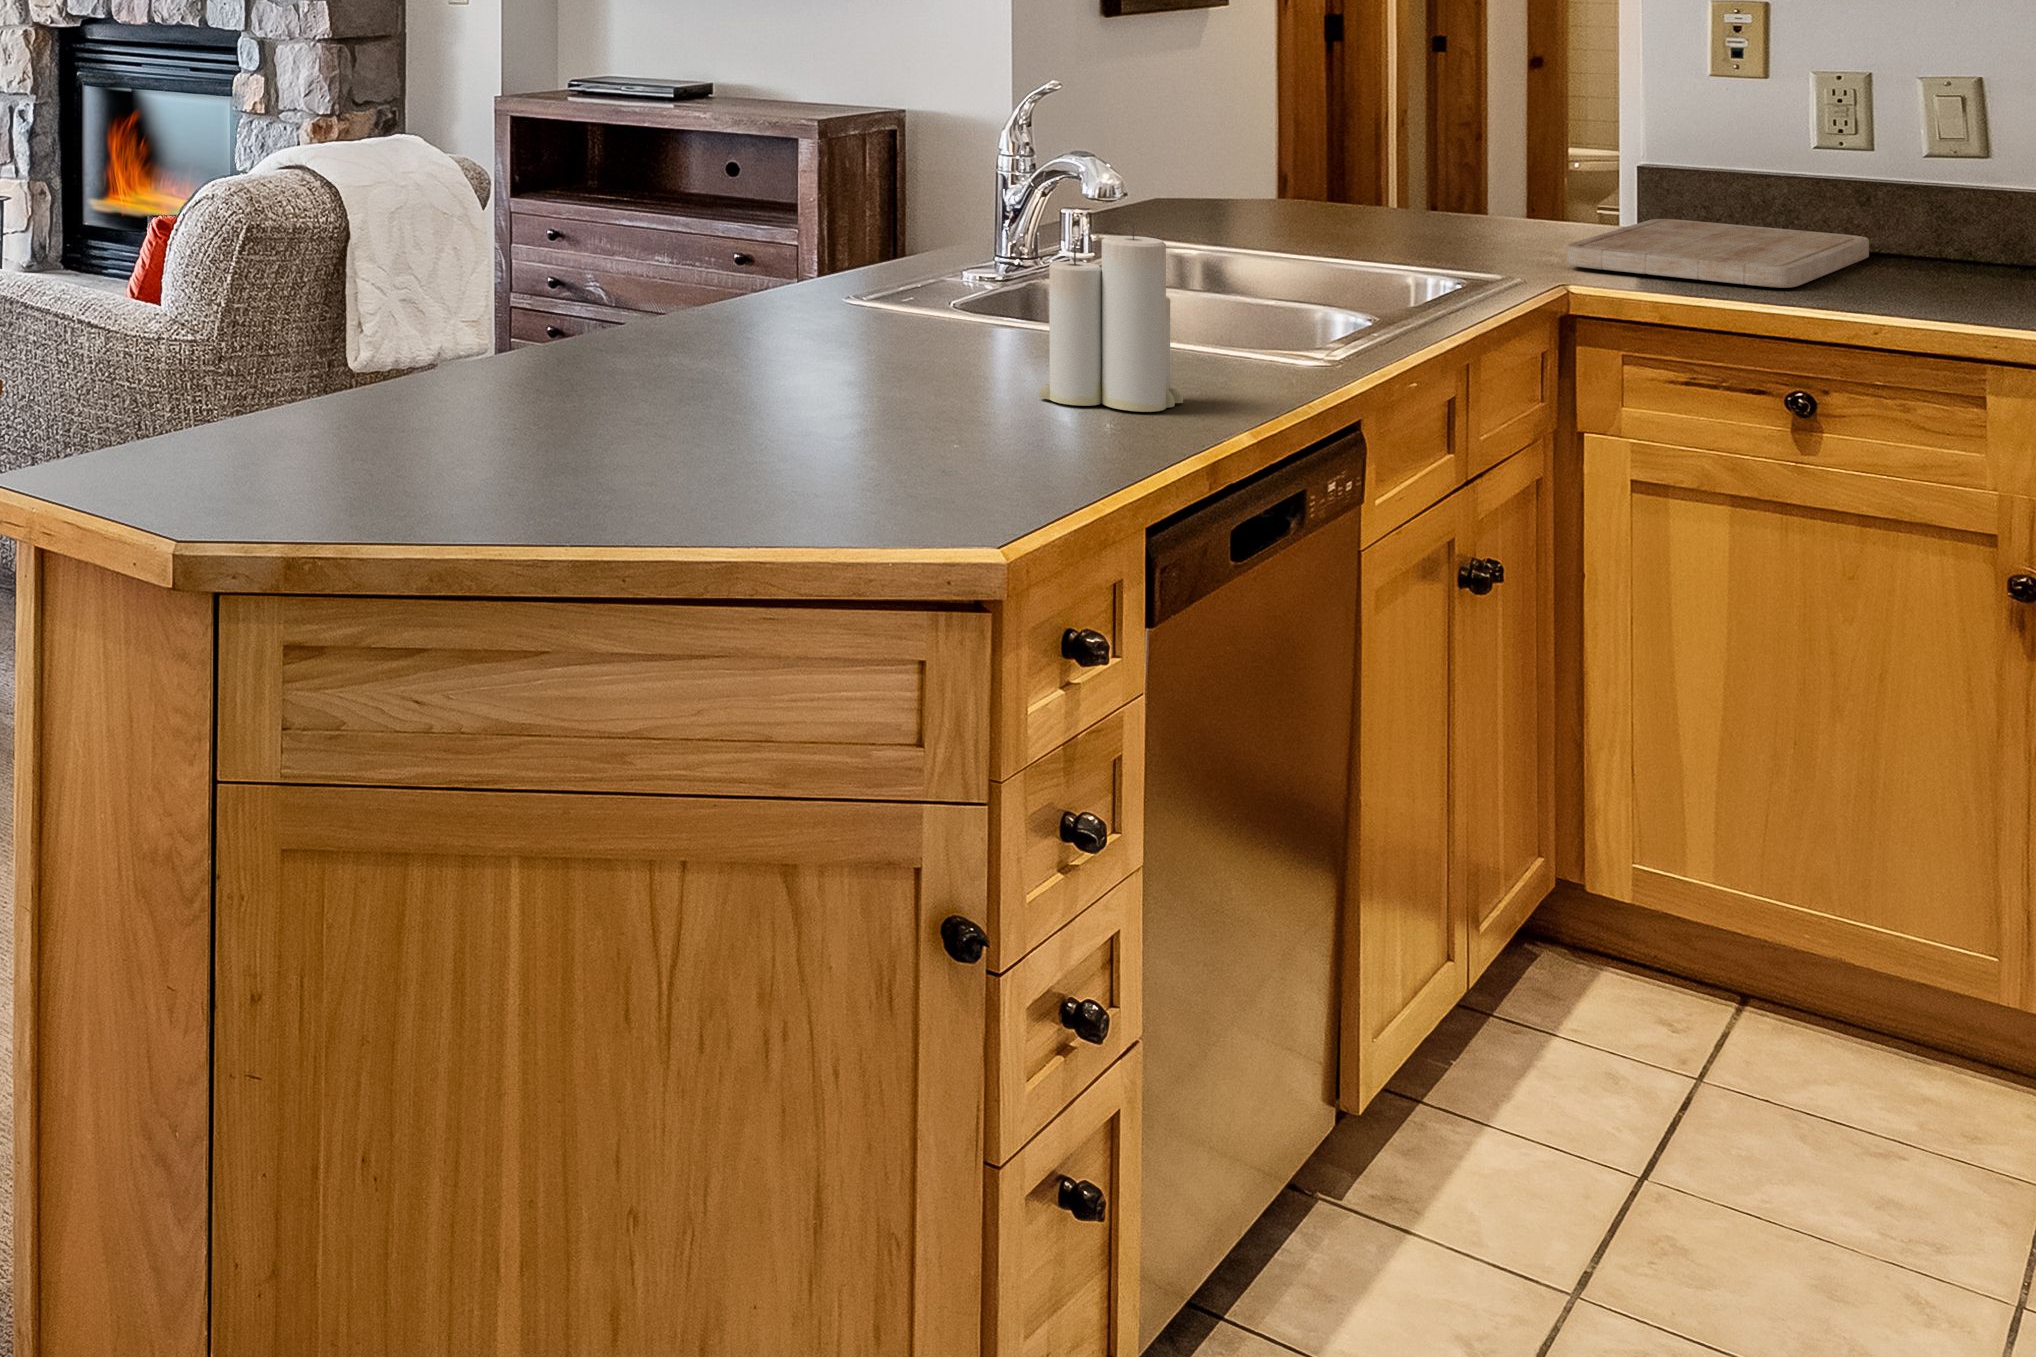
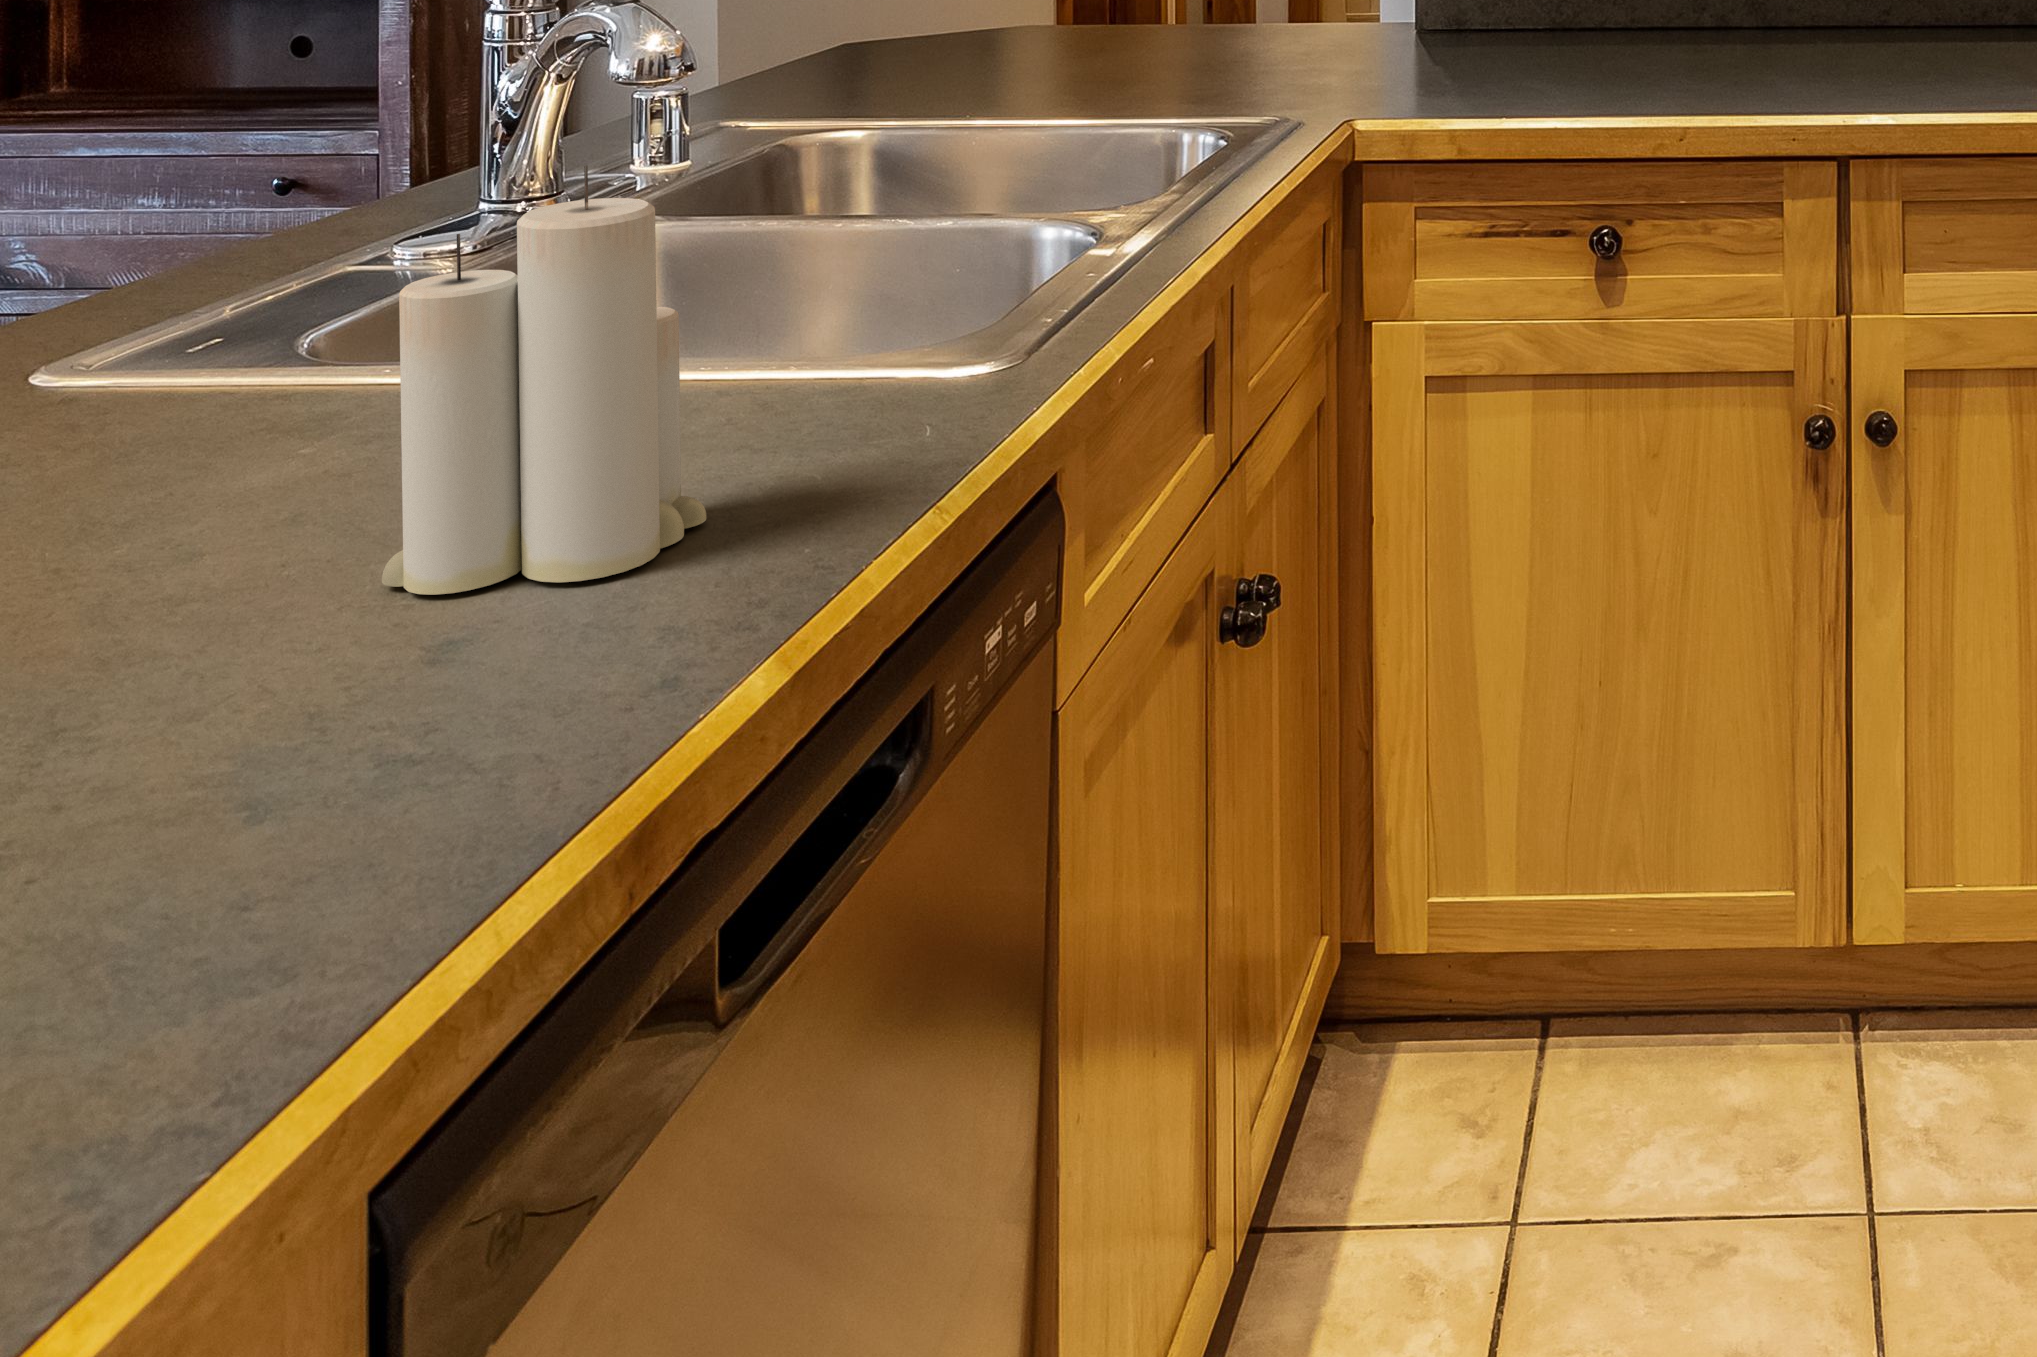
cutting board: present [1567,219,1869,288] -> none [1342,14,1637,93]

